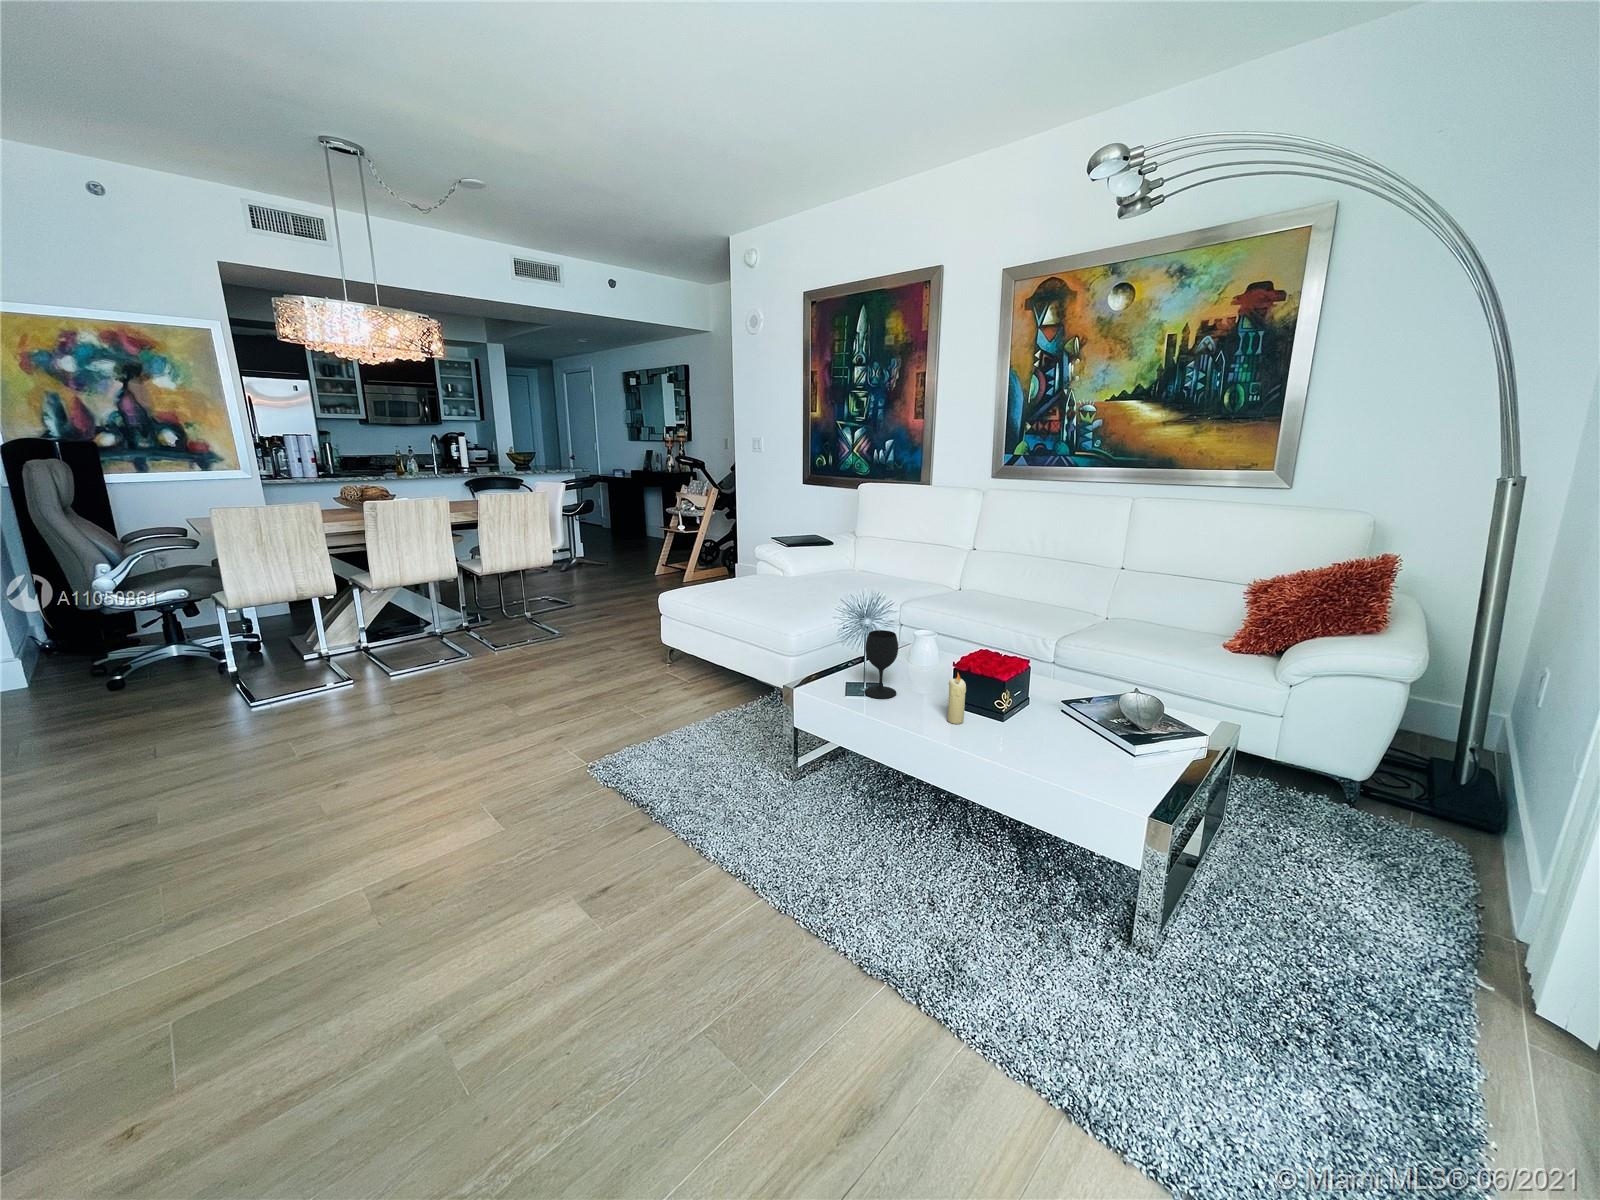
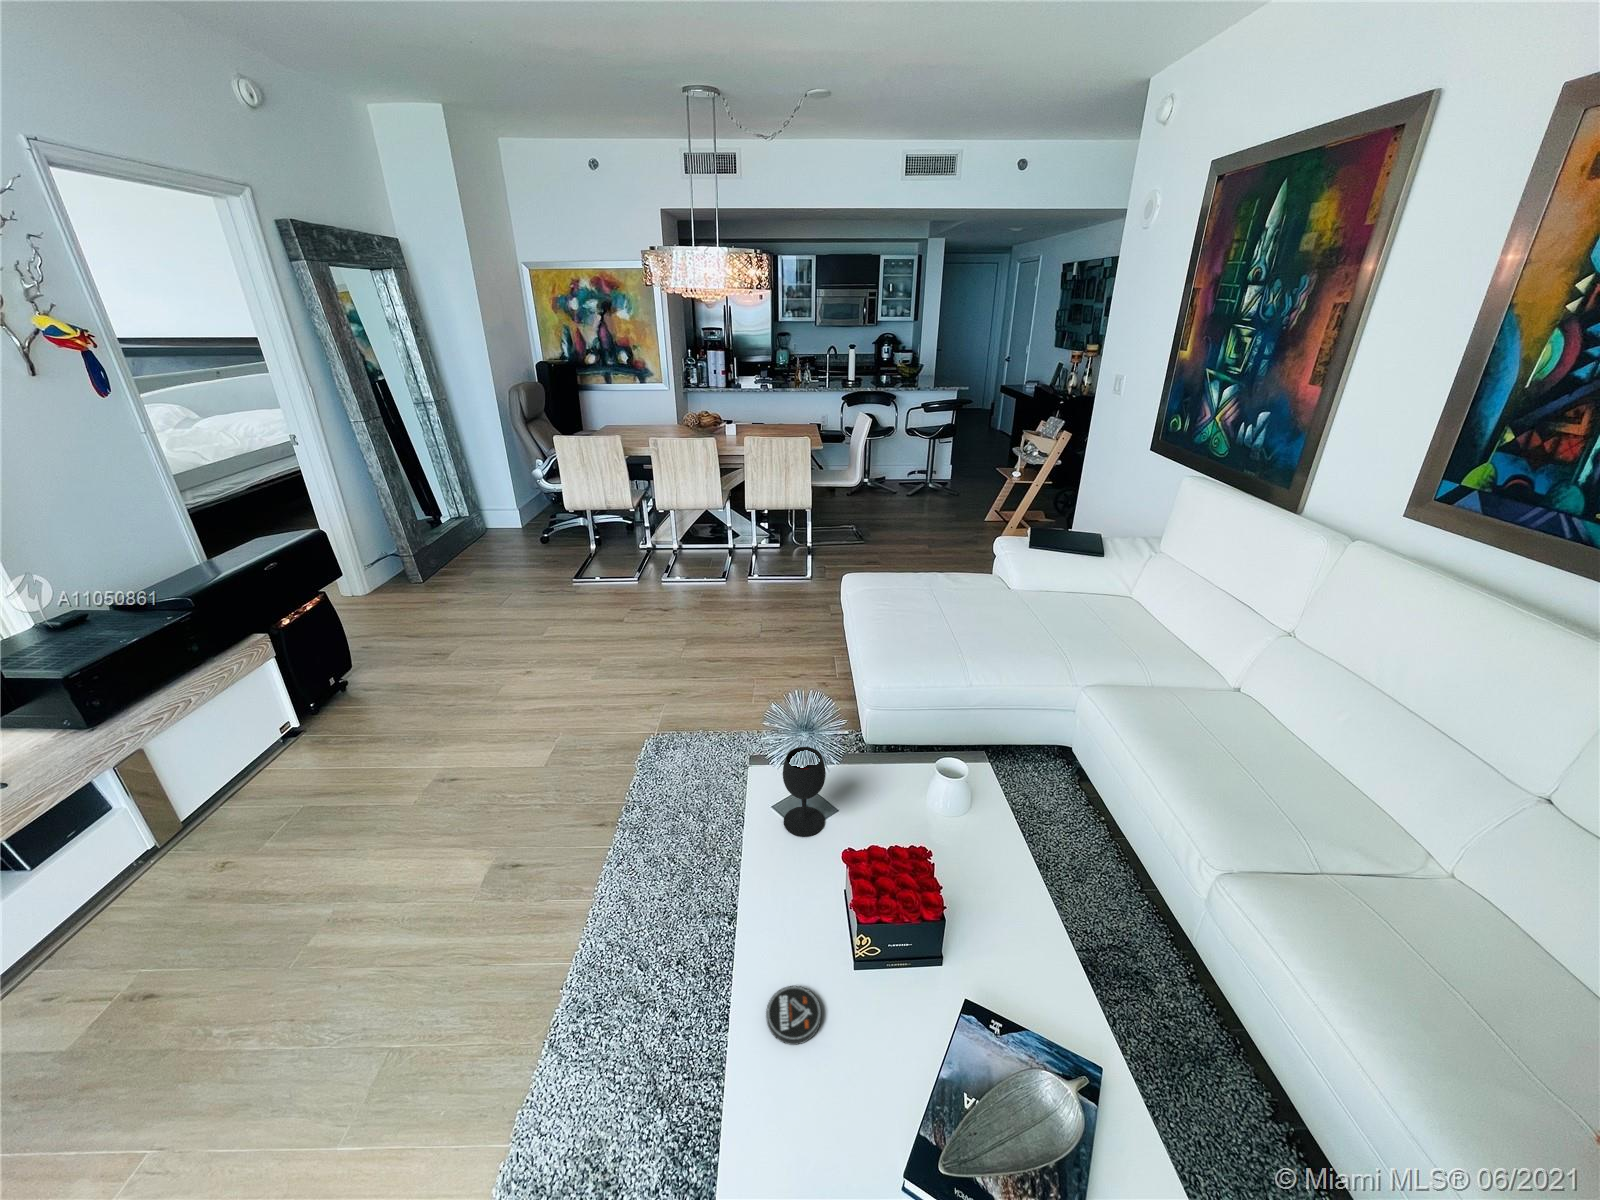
candle: present [947,673,966,724] -> none [781,870,806,932]
coaster: none [1000,730,1040,750] -> present [766,986,821,1045]

